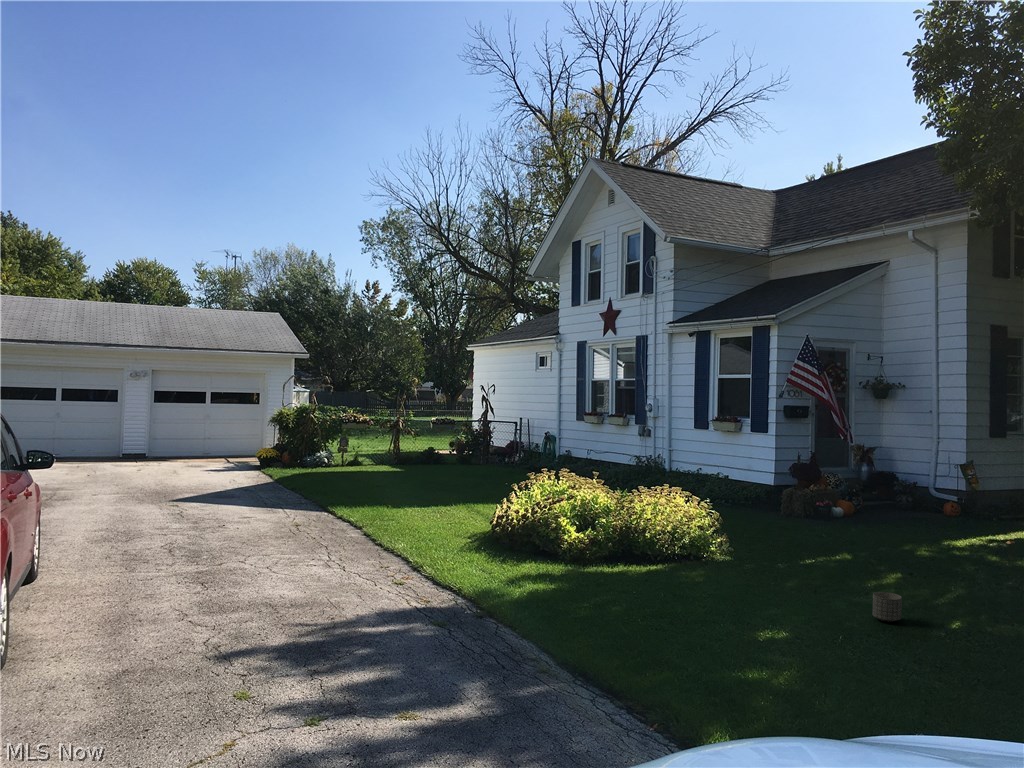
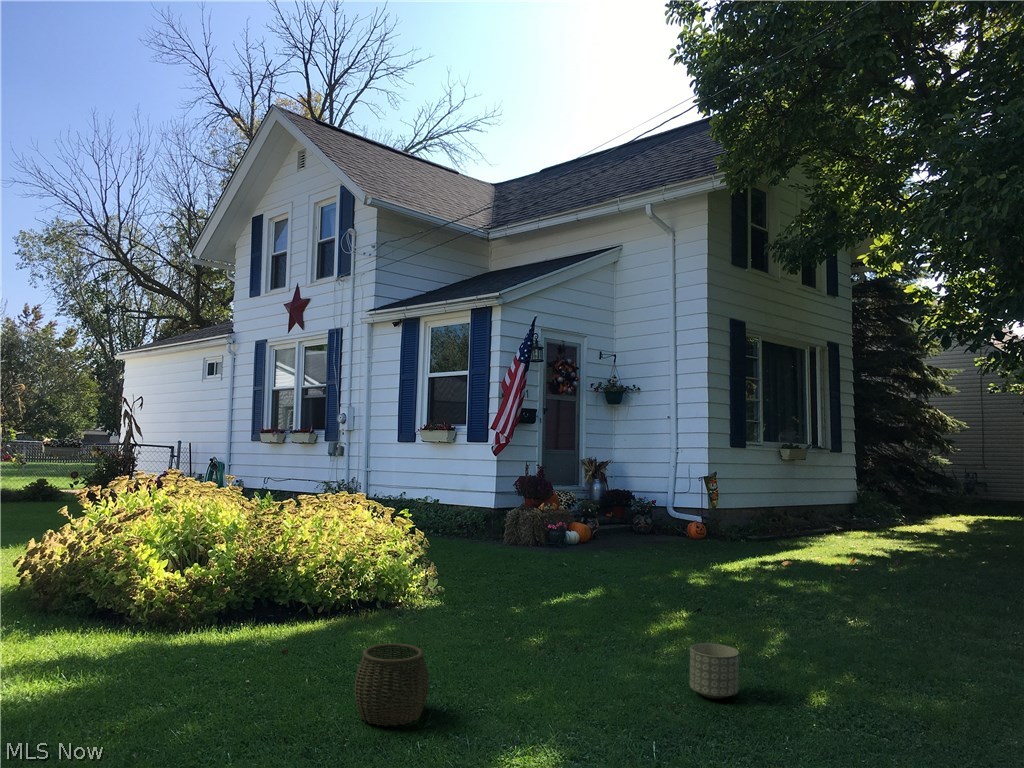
woven basket: none [688,579,724,617] -> present [354,643,429,727]

